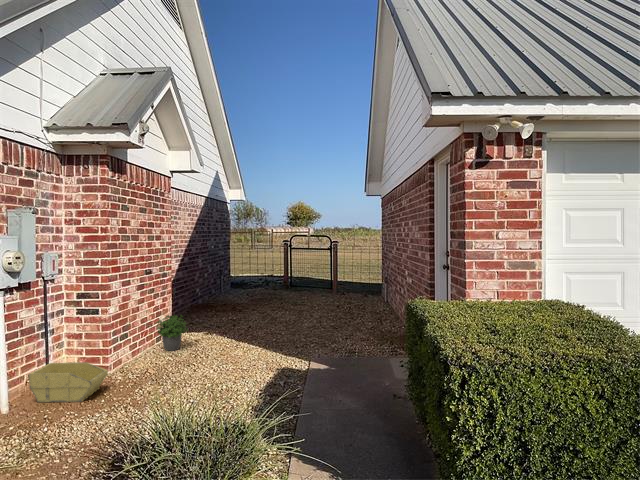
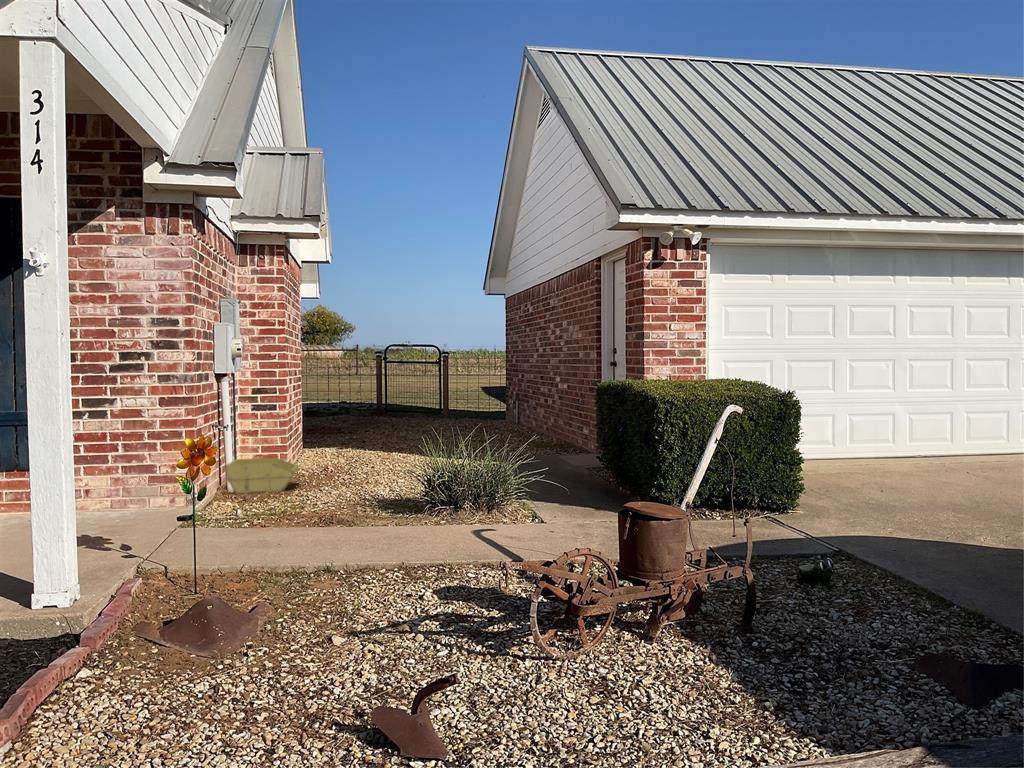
potted plant: present [157,315,188,351] -> none [312,422,347,461]

